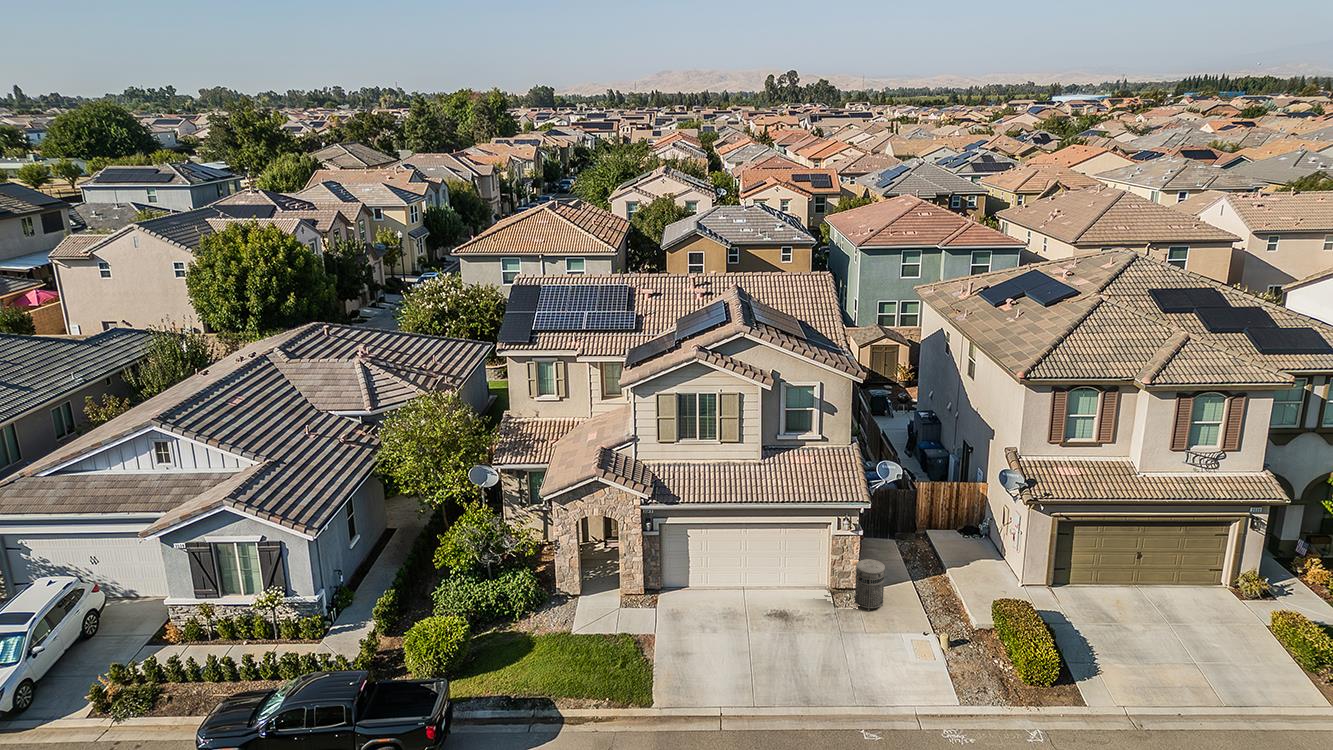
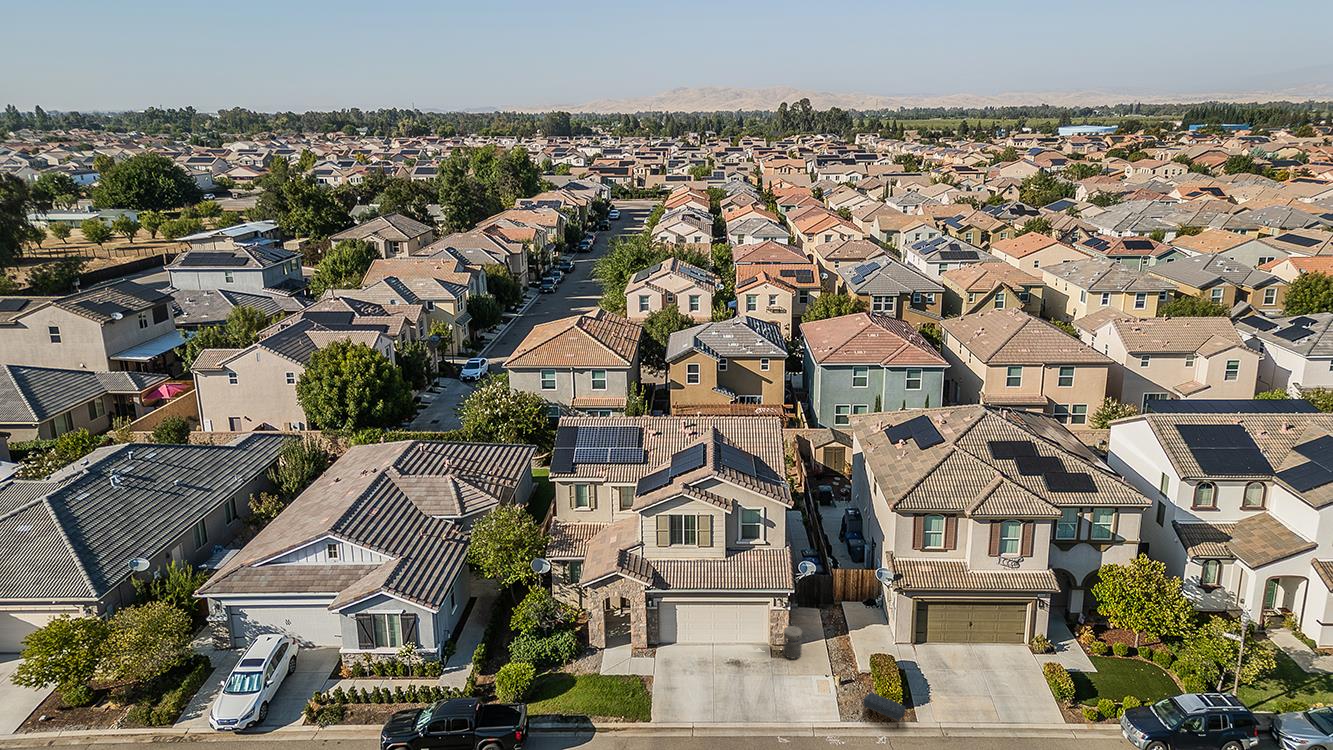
bench: none [995,655,1069,713] -> present [863,692,906,728]

